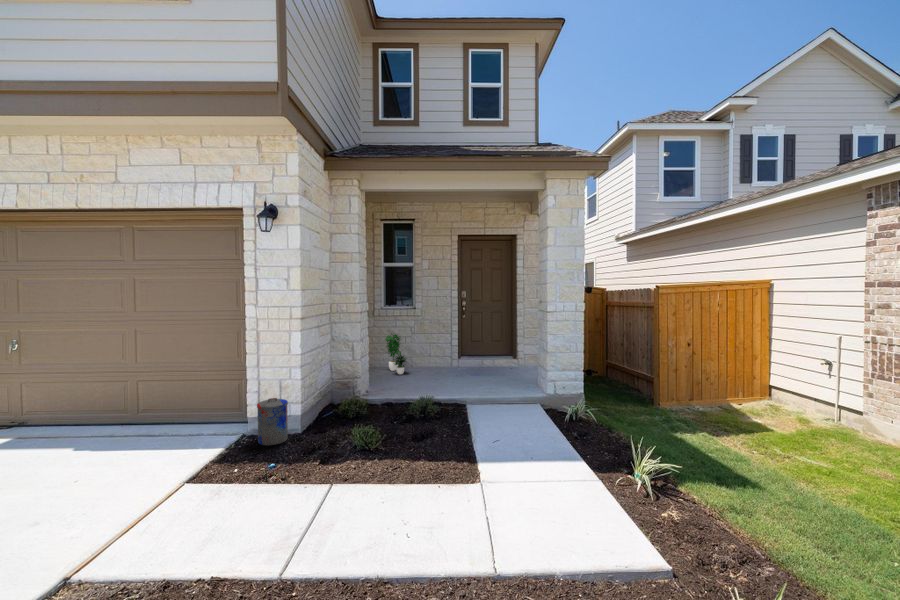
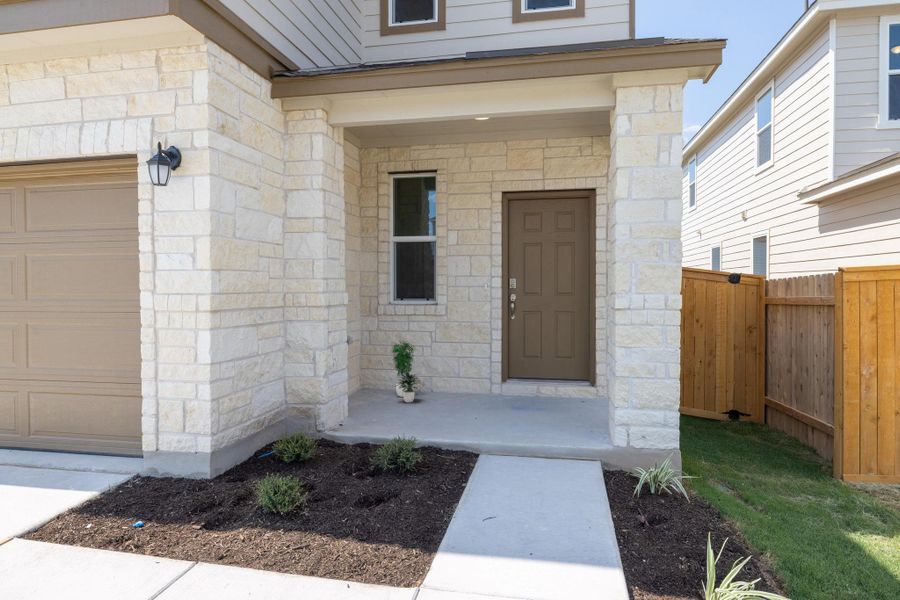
trash can: present [257,398,288,445] -> none [143,426,188,494]

